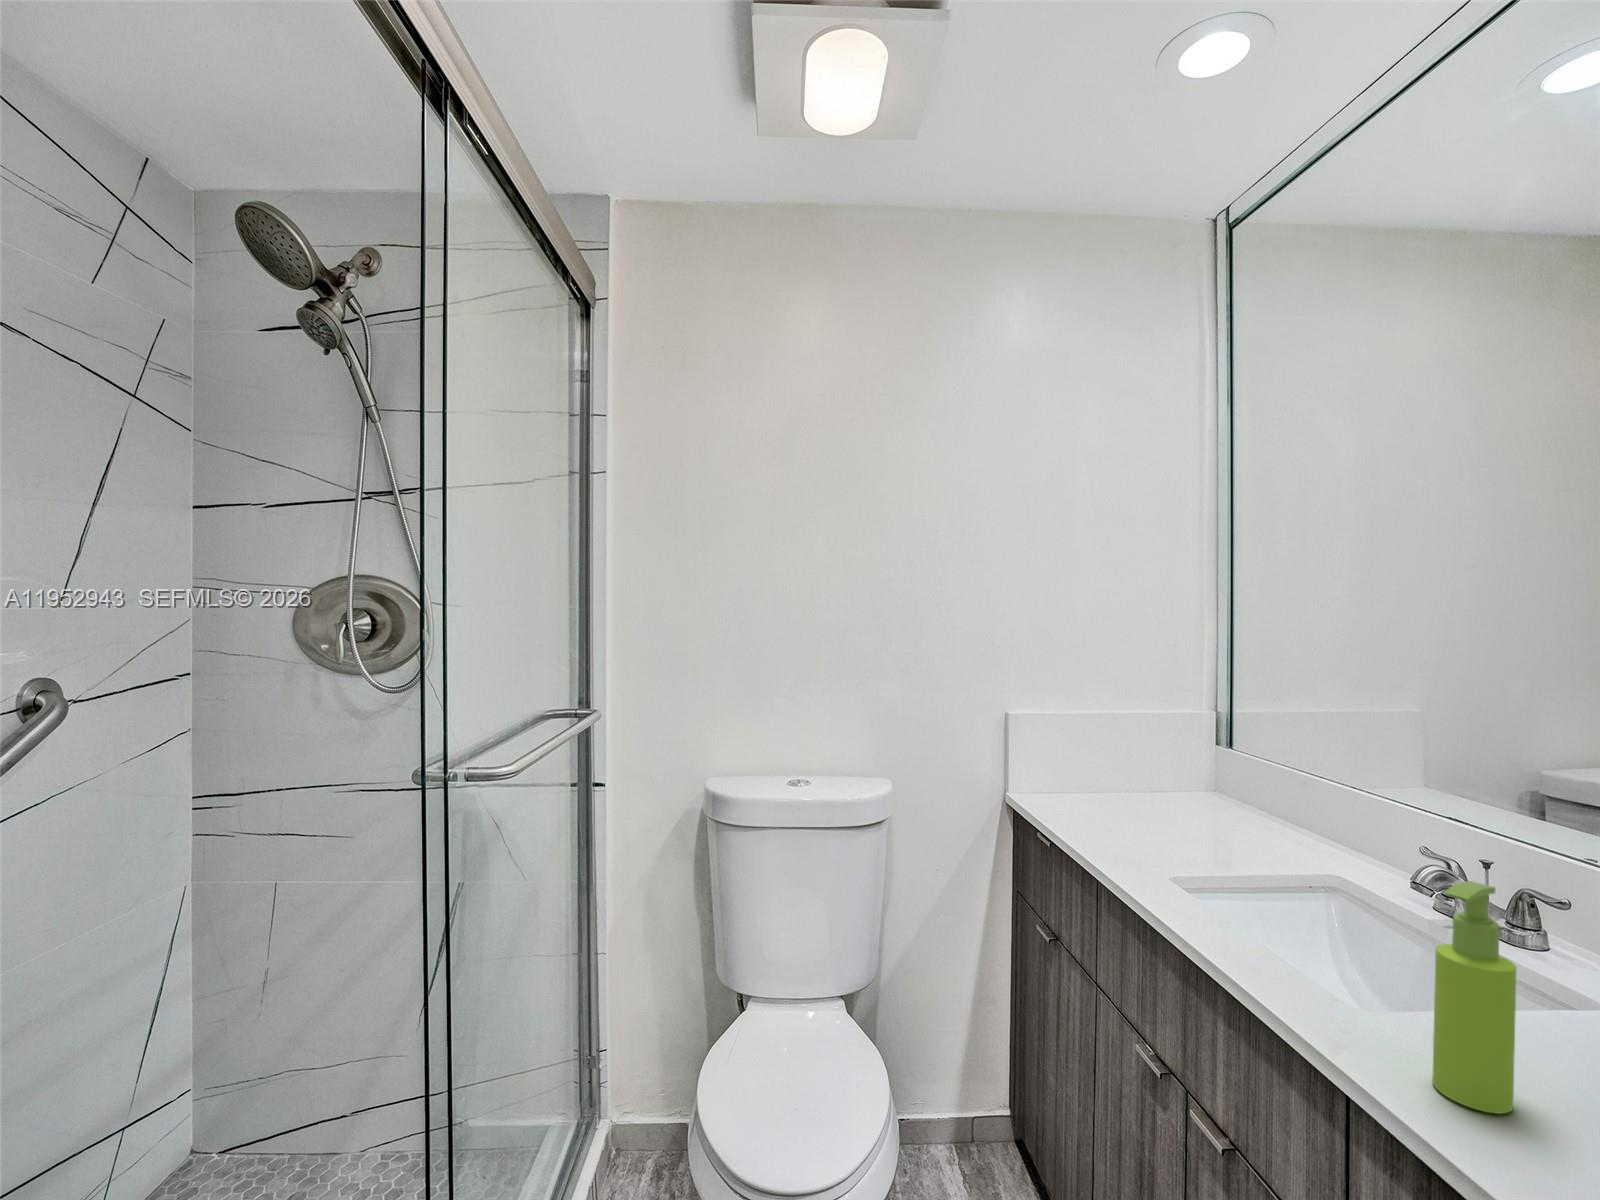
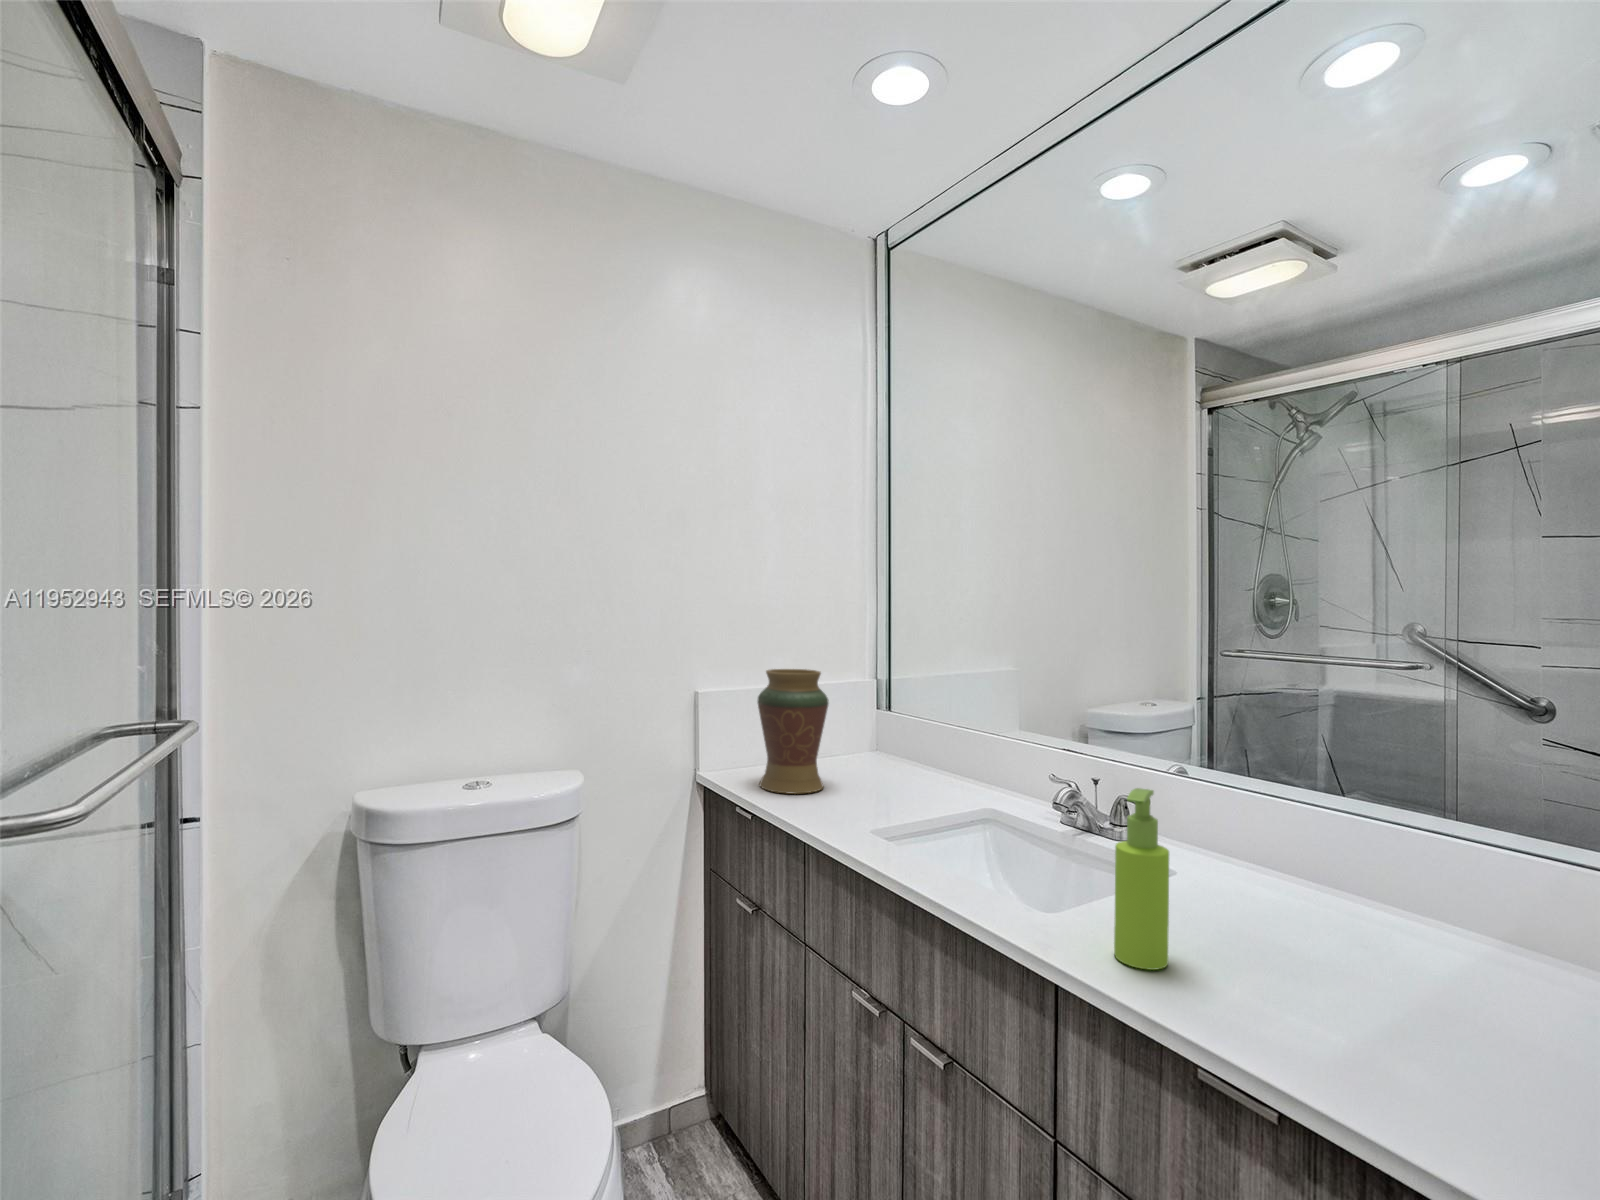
decorative vase: none [1062,694,1140,827] -> present [758,669,829,794]

